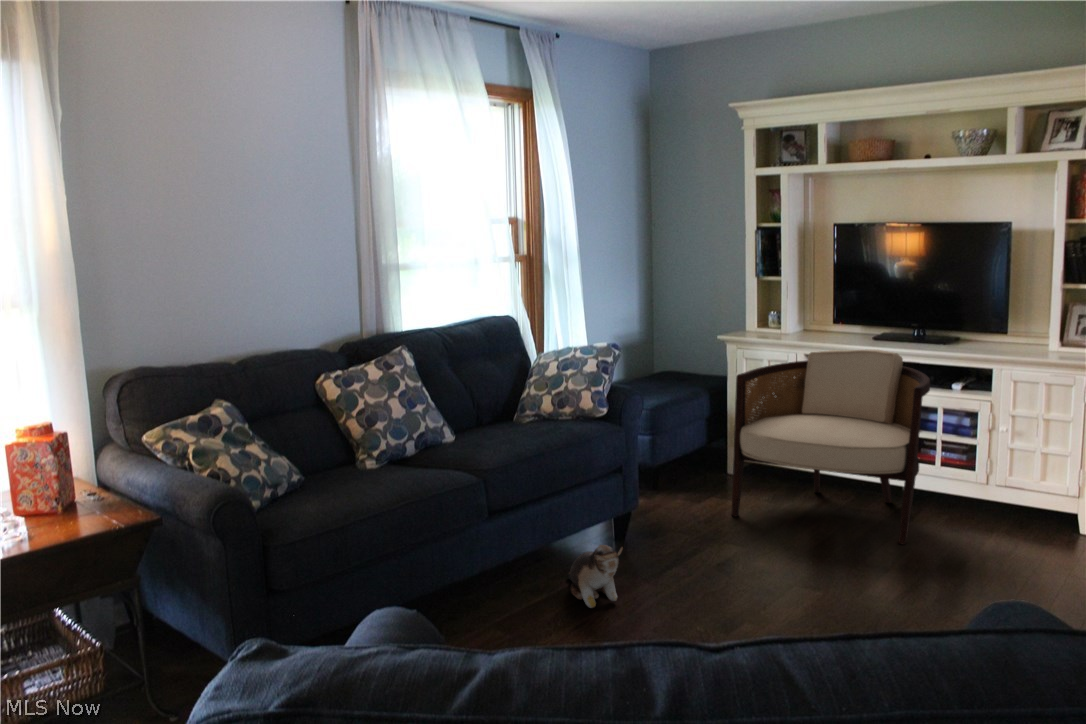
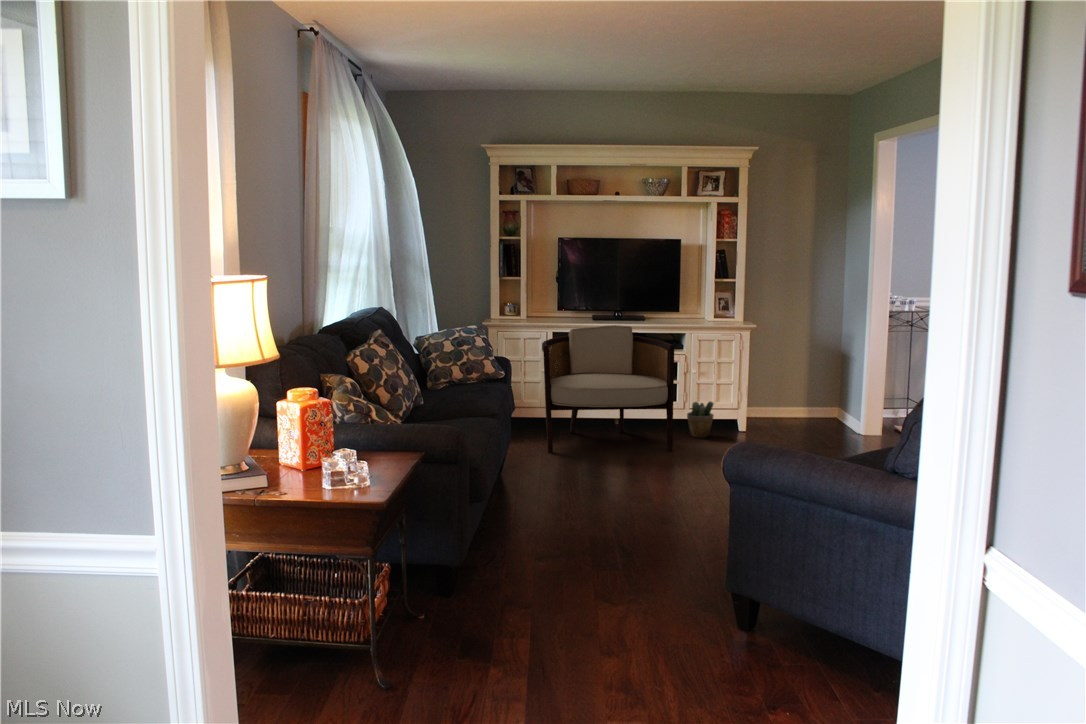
potted plant: none [978,475,1023,533] -> present [687,402,713,438]
plush toy: present [567,545,622,608] -> none [521,463,603,515]

